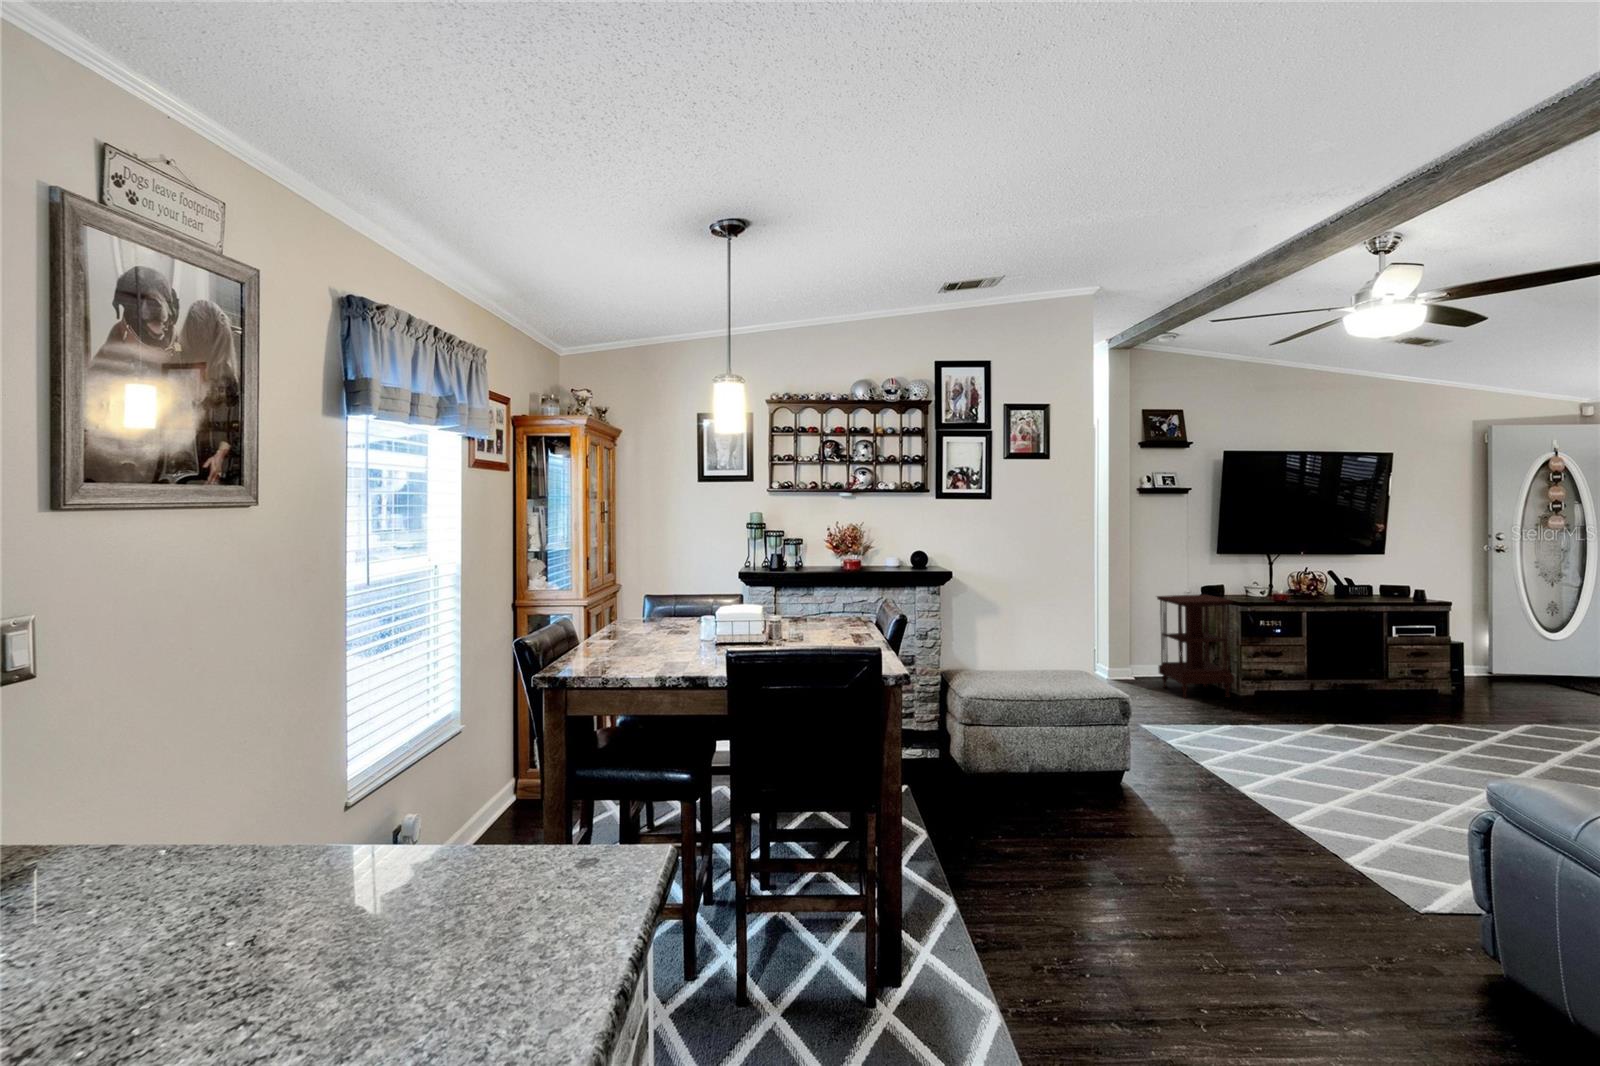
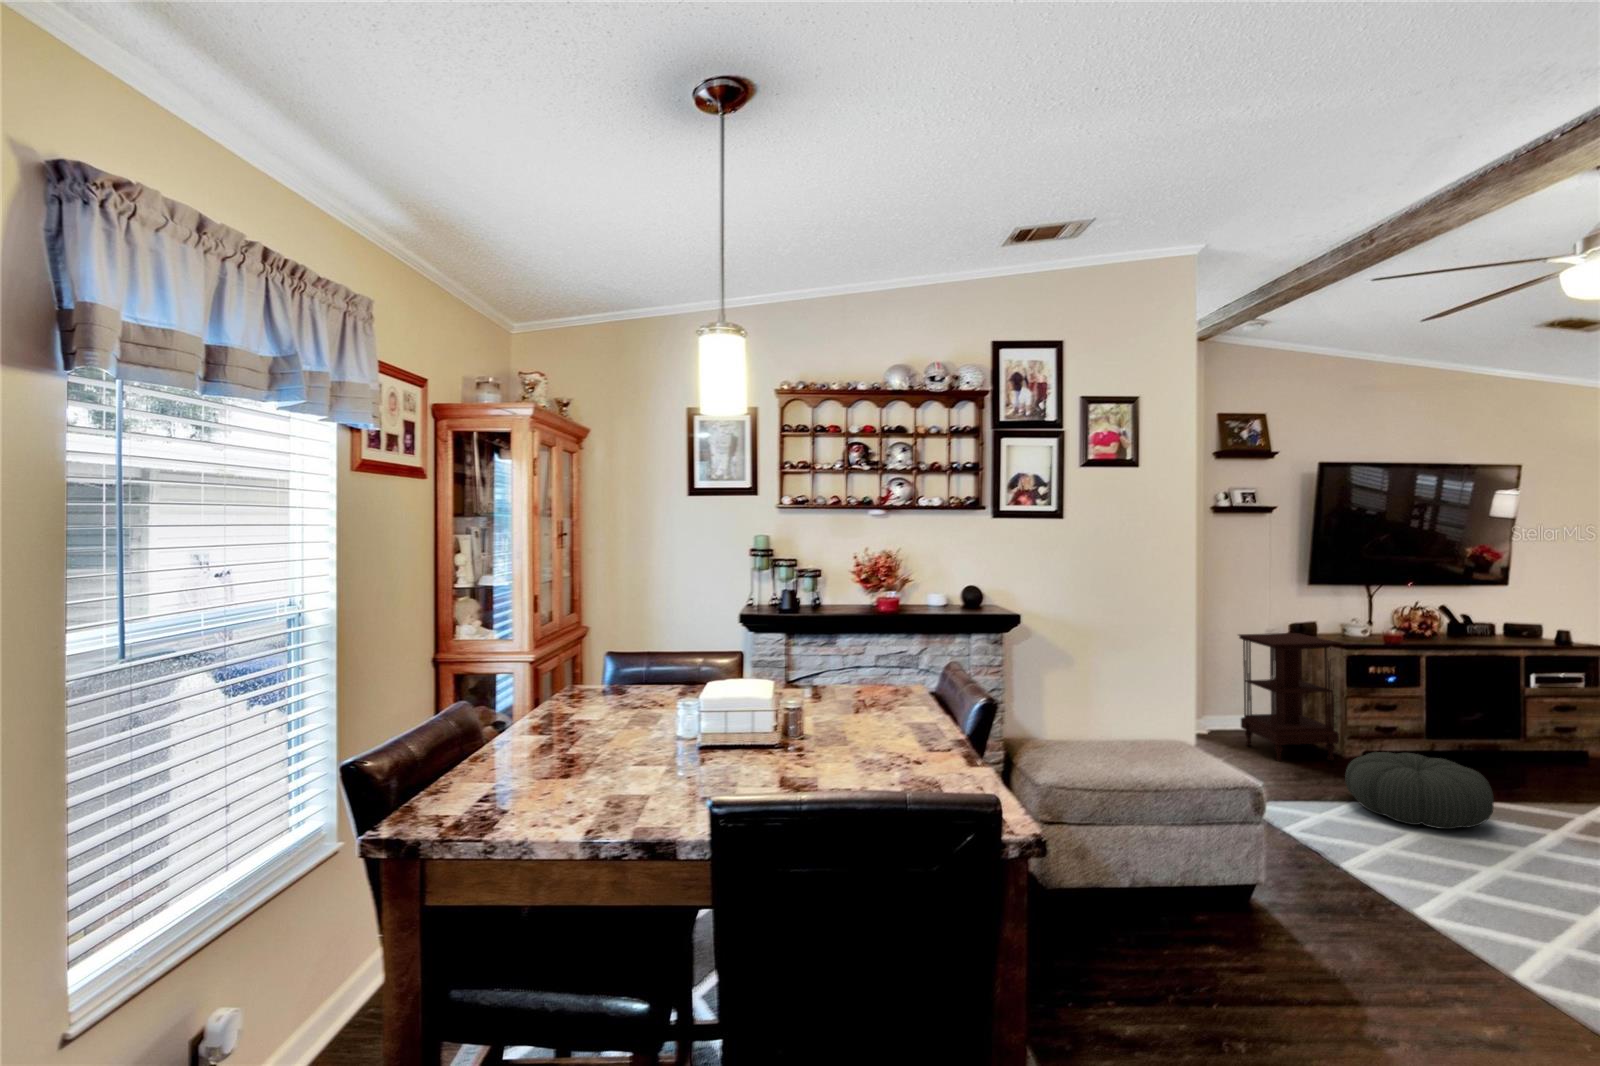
pouf: none [1224,685,1333,740] -> present [1345,752,1494,829]

